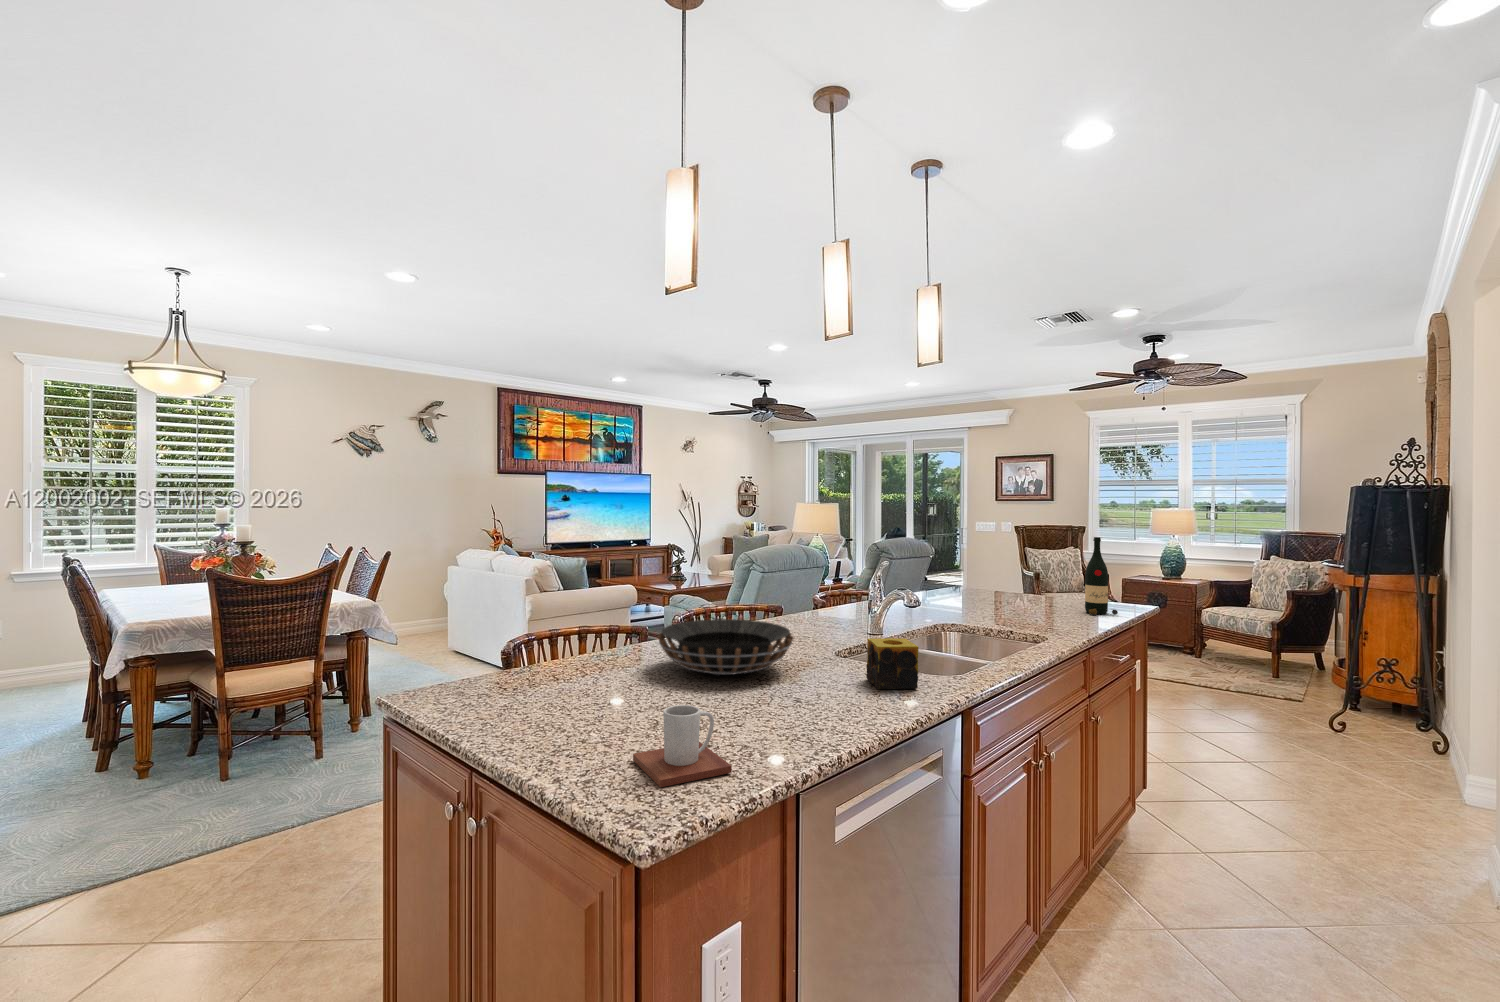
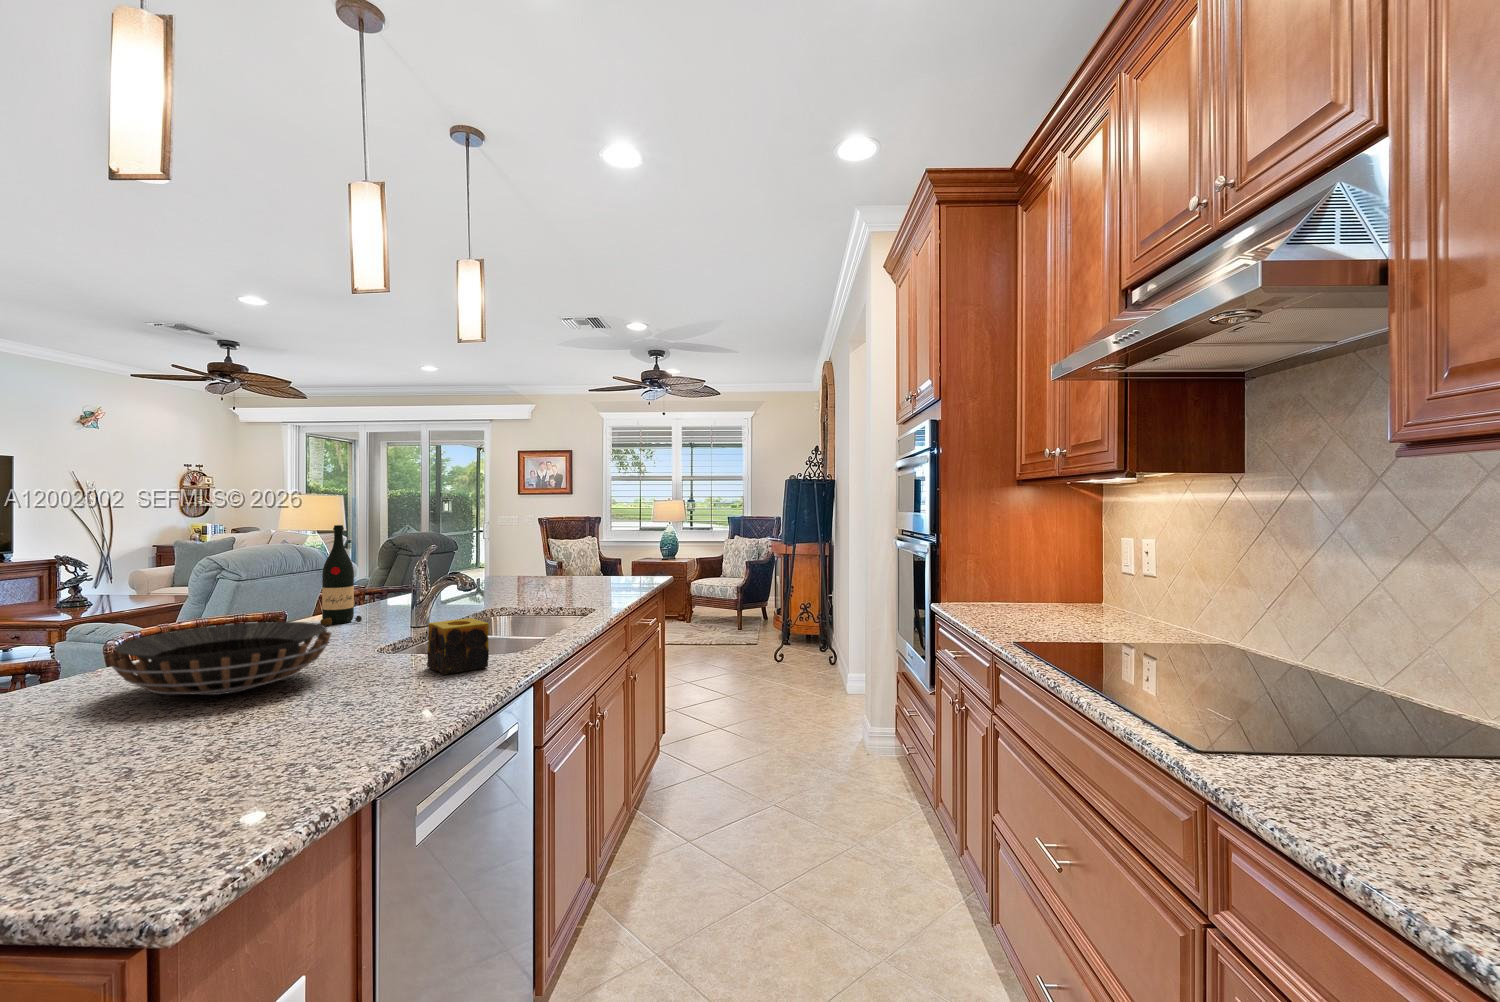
wine bottle: present [1085,537,1118,615] -> present [320,525,362,625]
mug: present [633,705,732,787] -> none [103,723,283,841]

